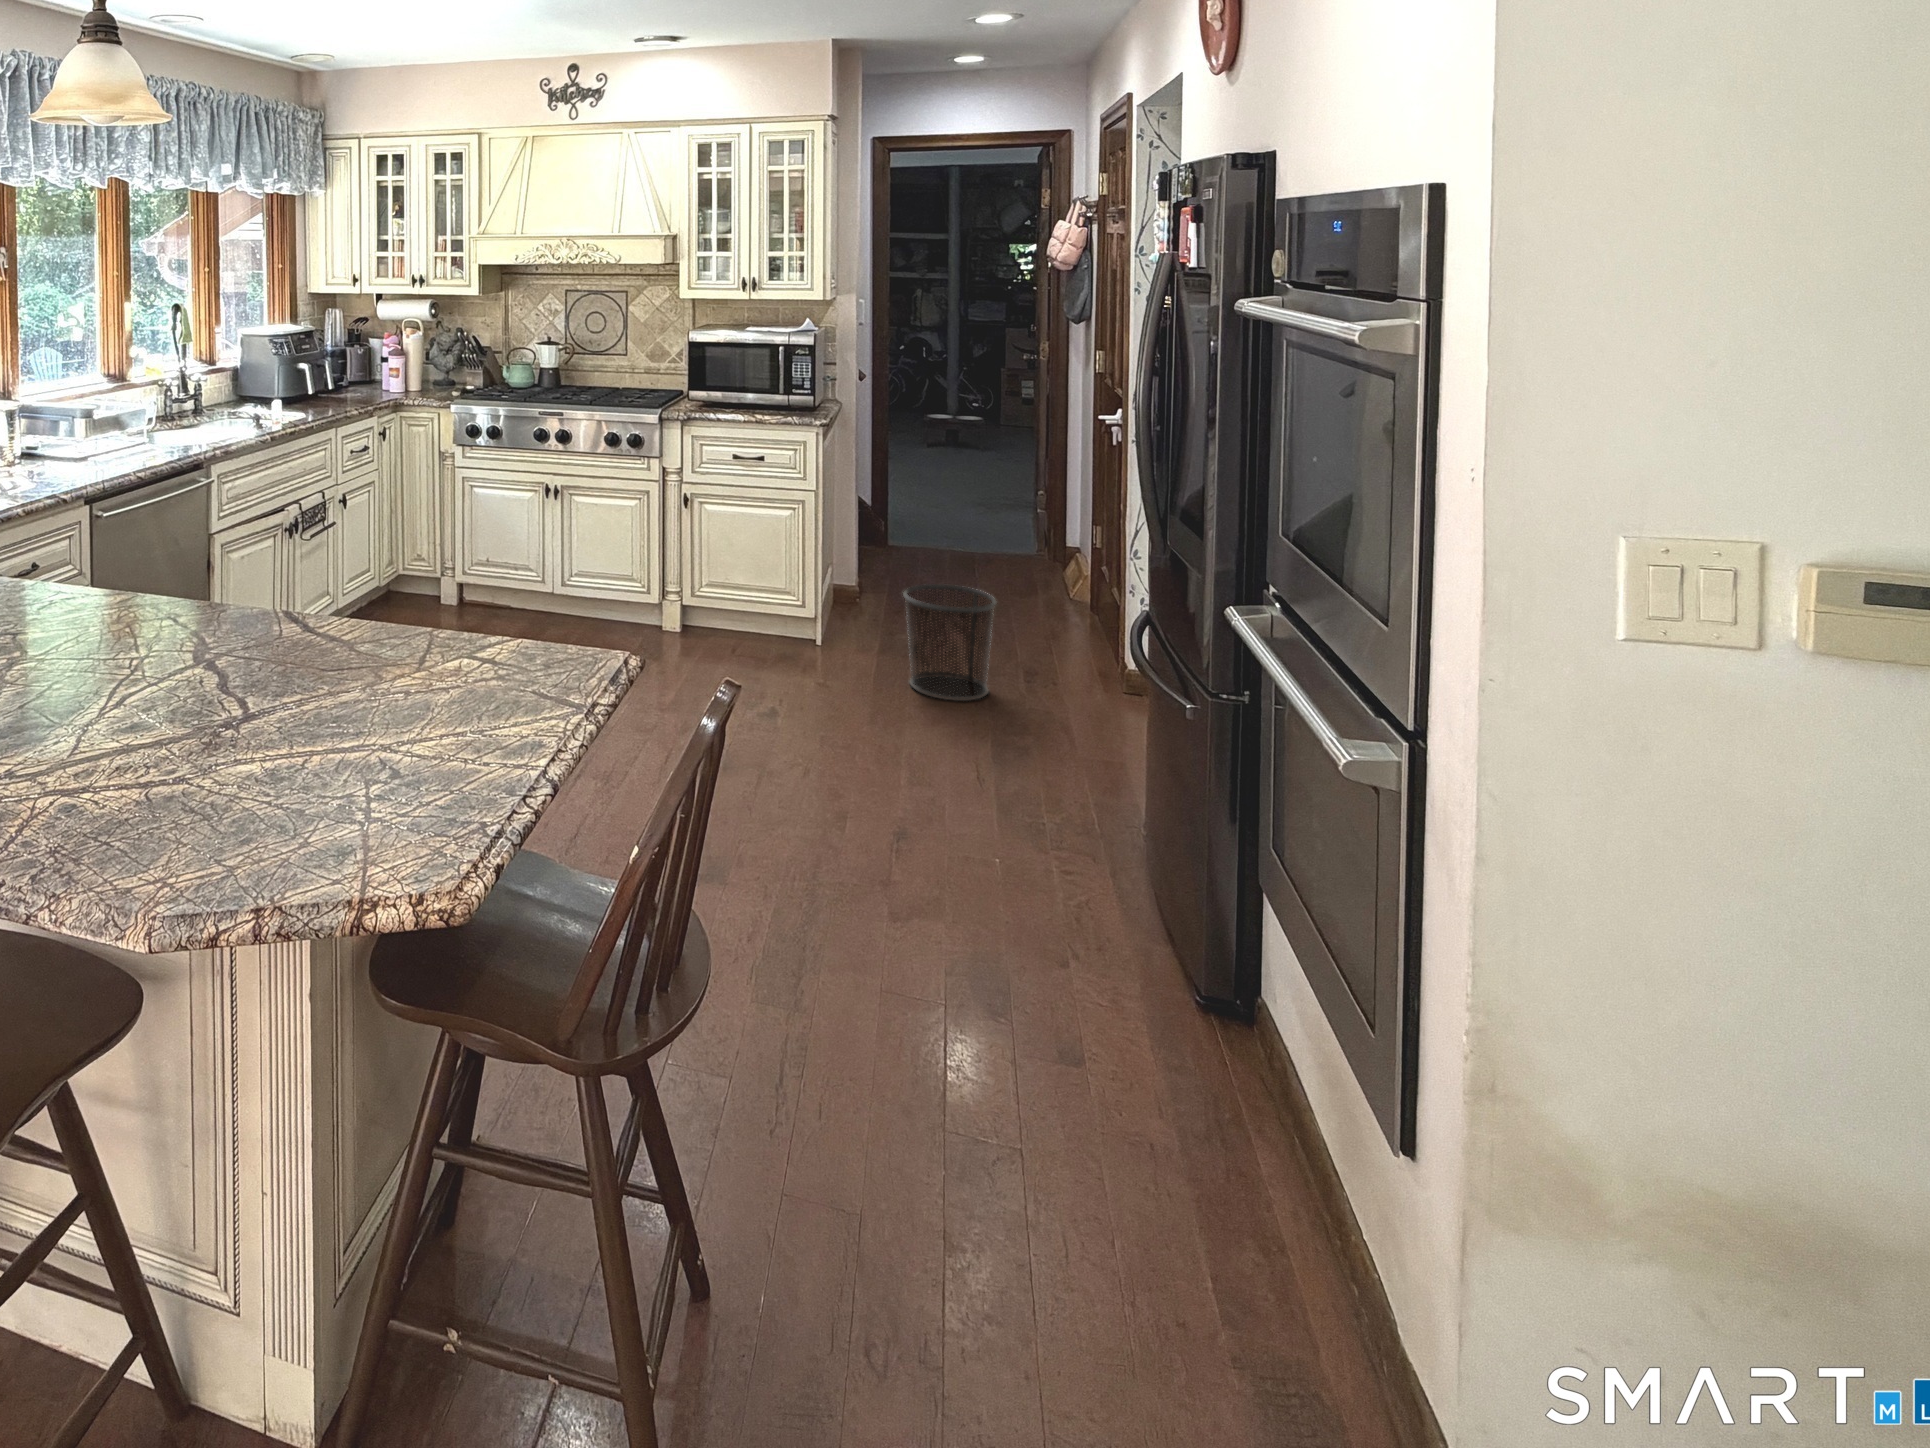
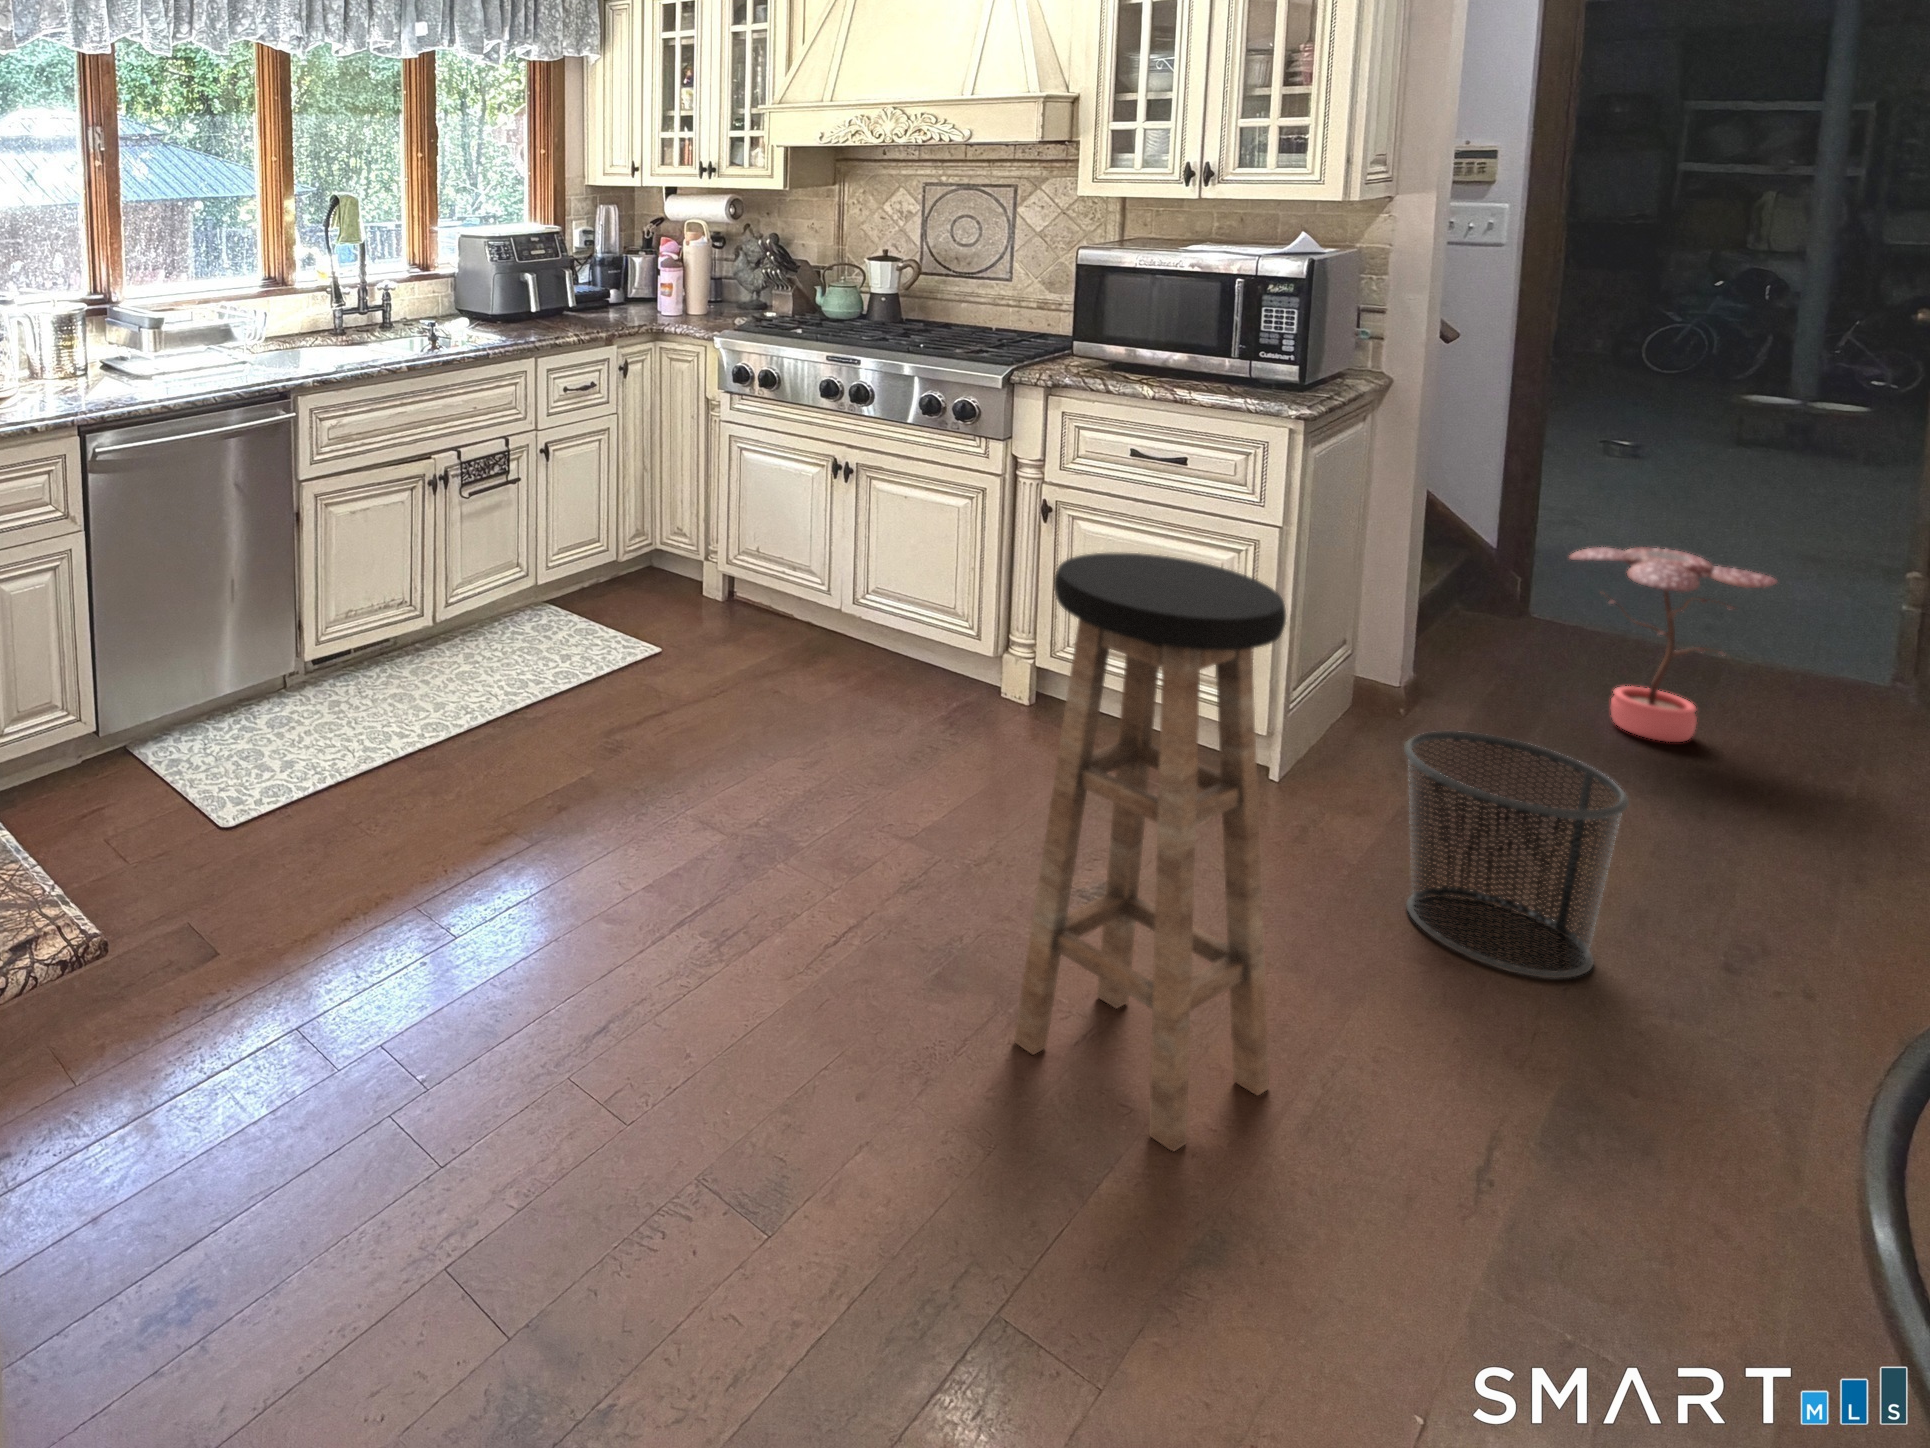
potted plant: none [922,488,1007,594] -> present [1570,547,1777,742]
bar stool: none [787,493,899,801] -> present [1014,552,1286,1151]

